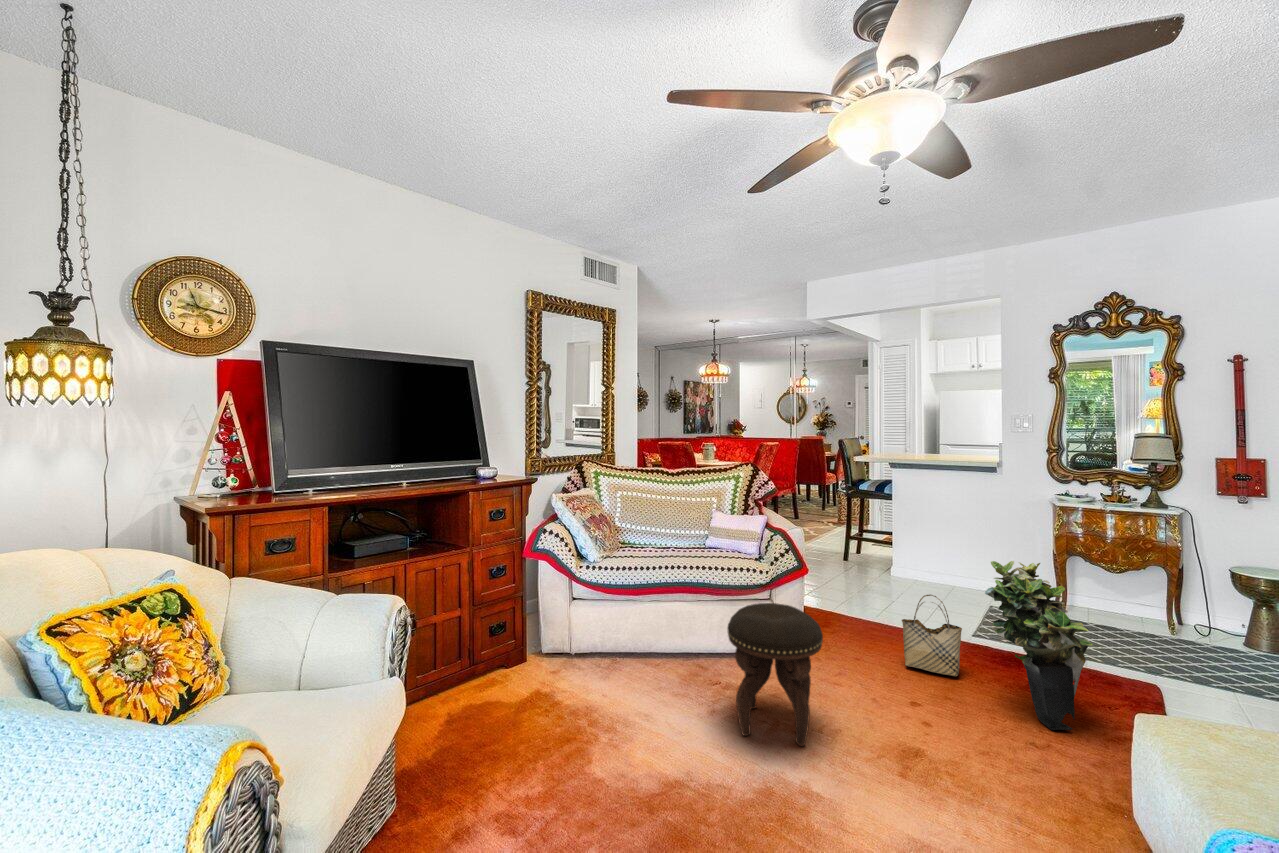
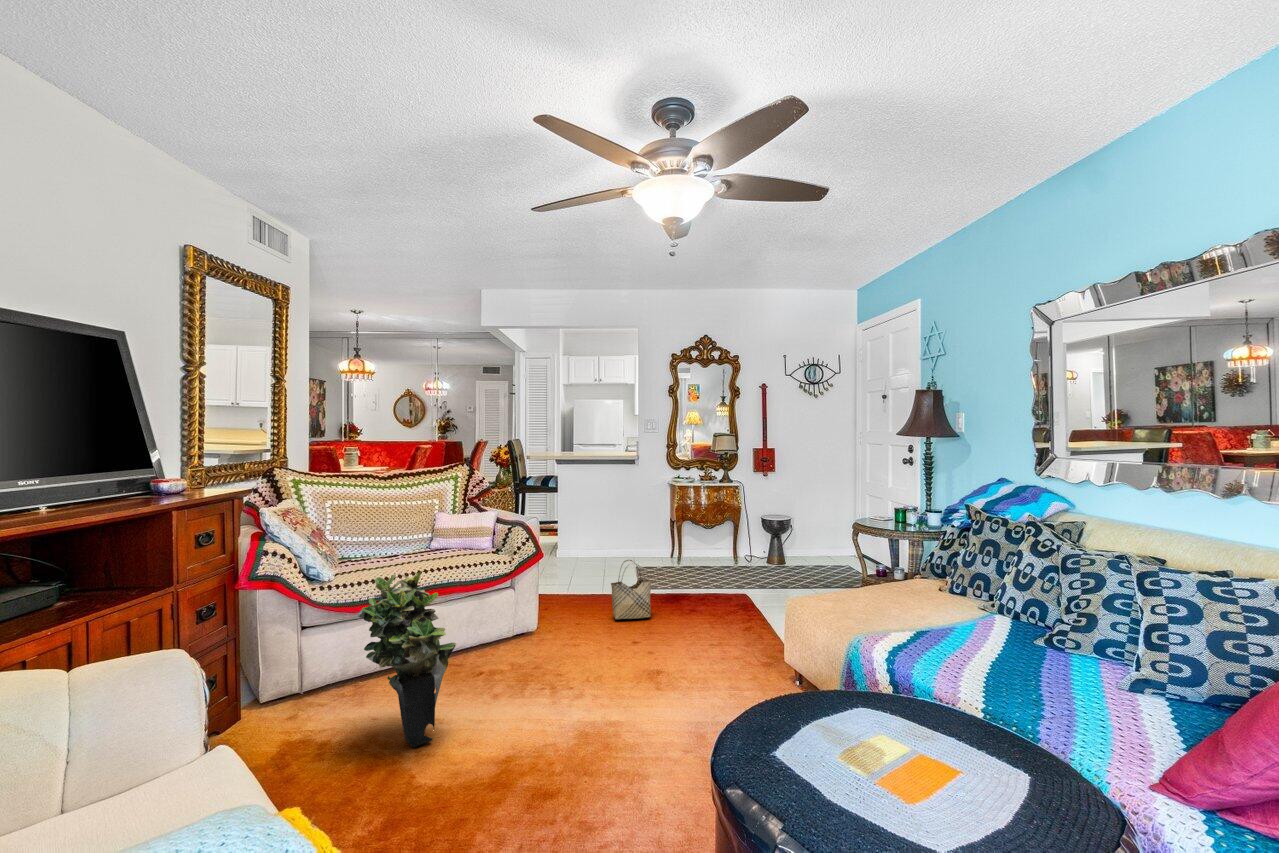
potted plant: present [985,561,1092,730] -> present [357,572,456,747]
footstool: present [728,603,823,746] -> none [513,579,593,696]

